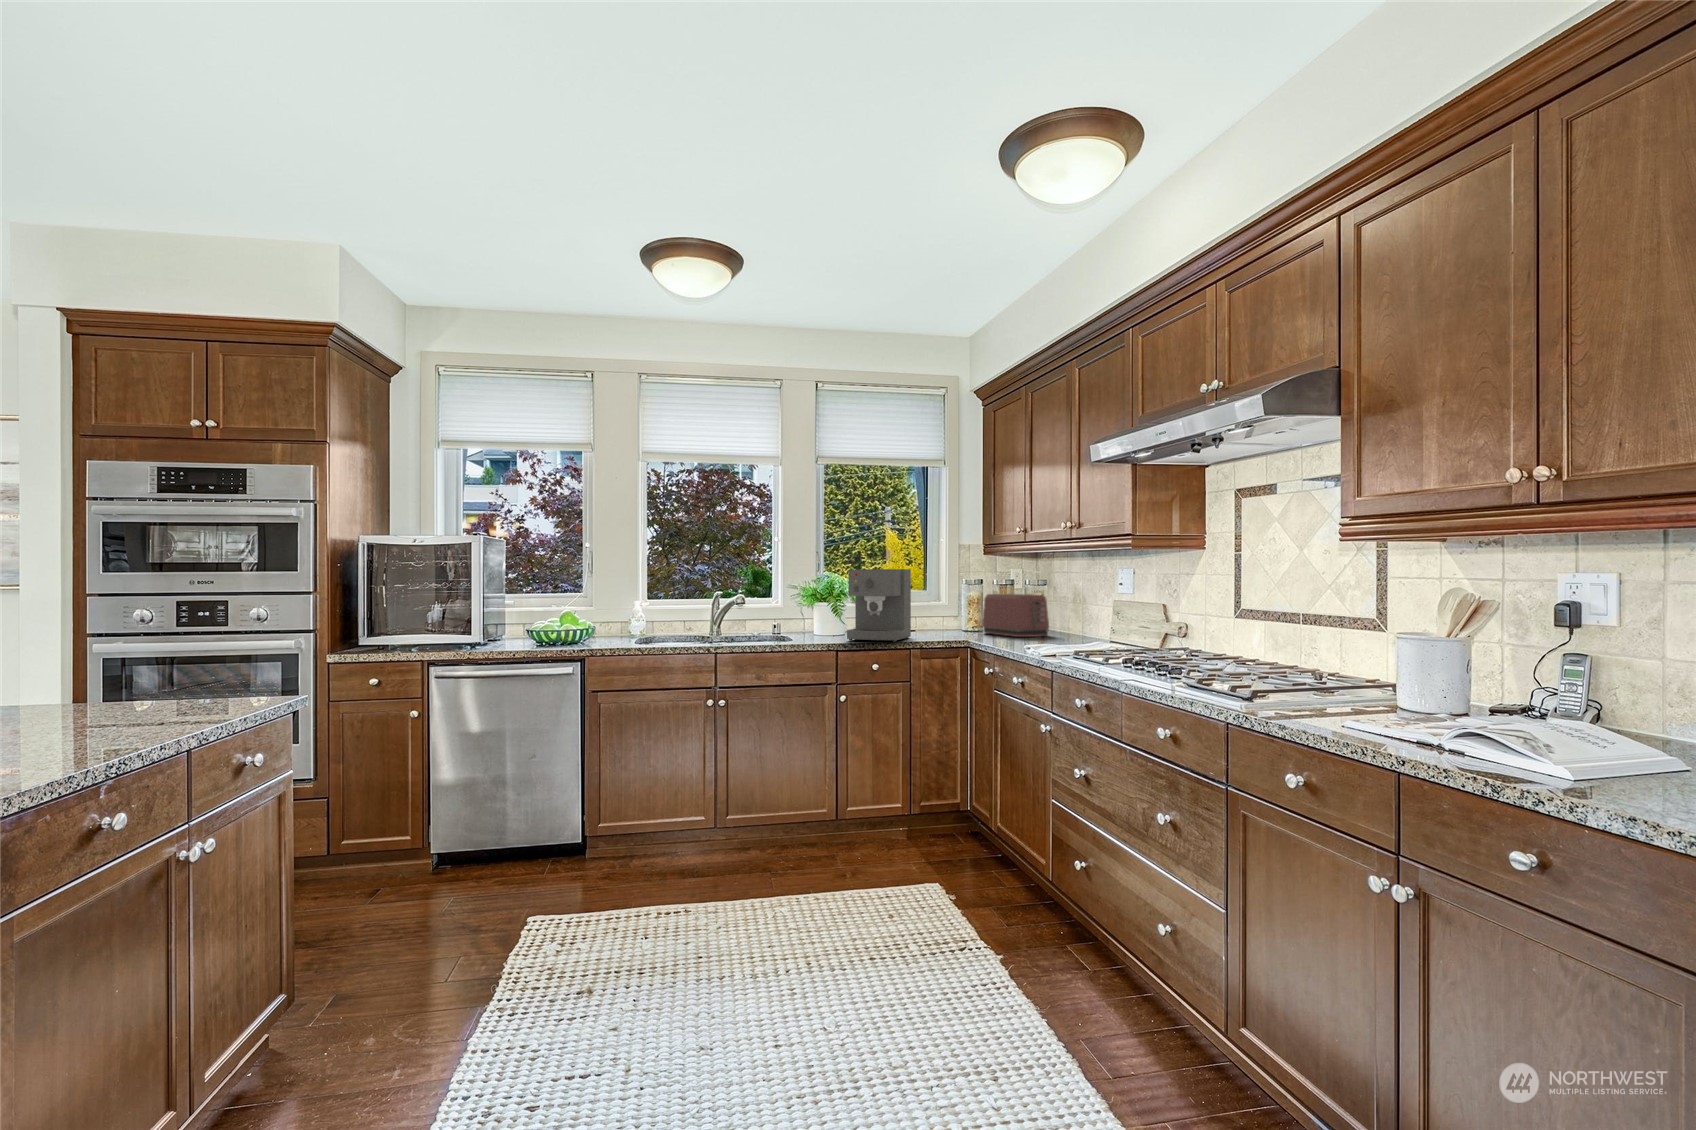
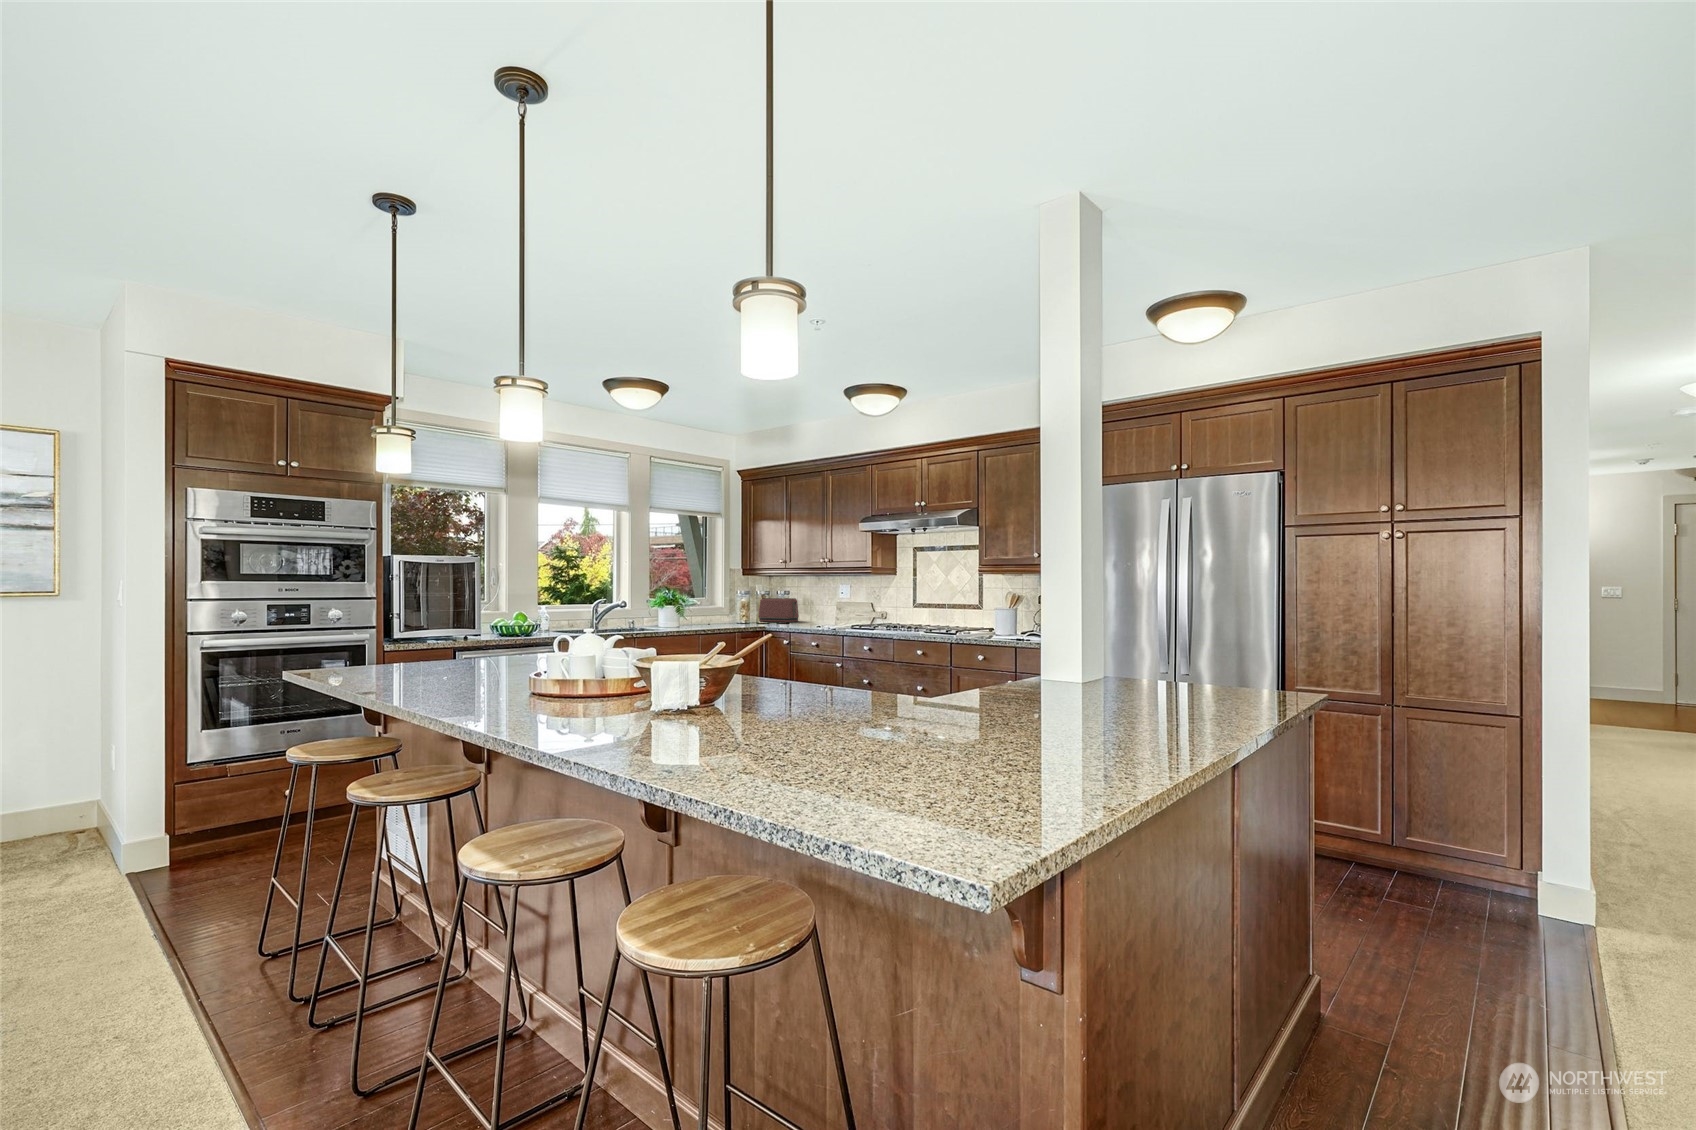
coffee maker: present [847,569,911,642] -> none [699,583,733,626]

